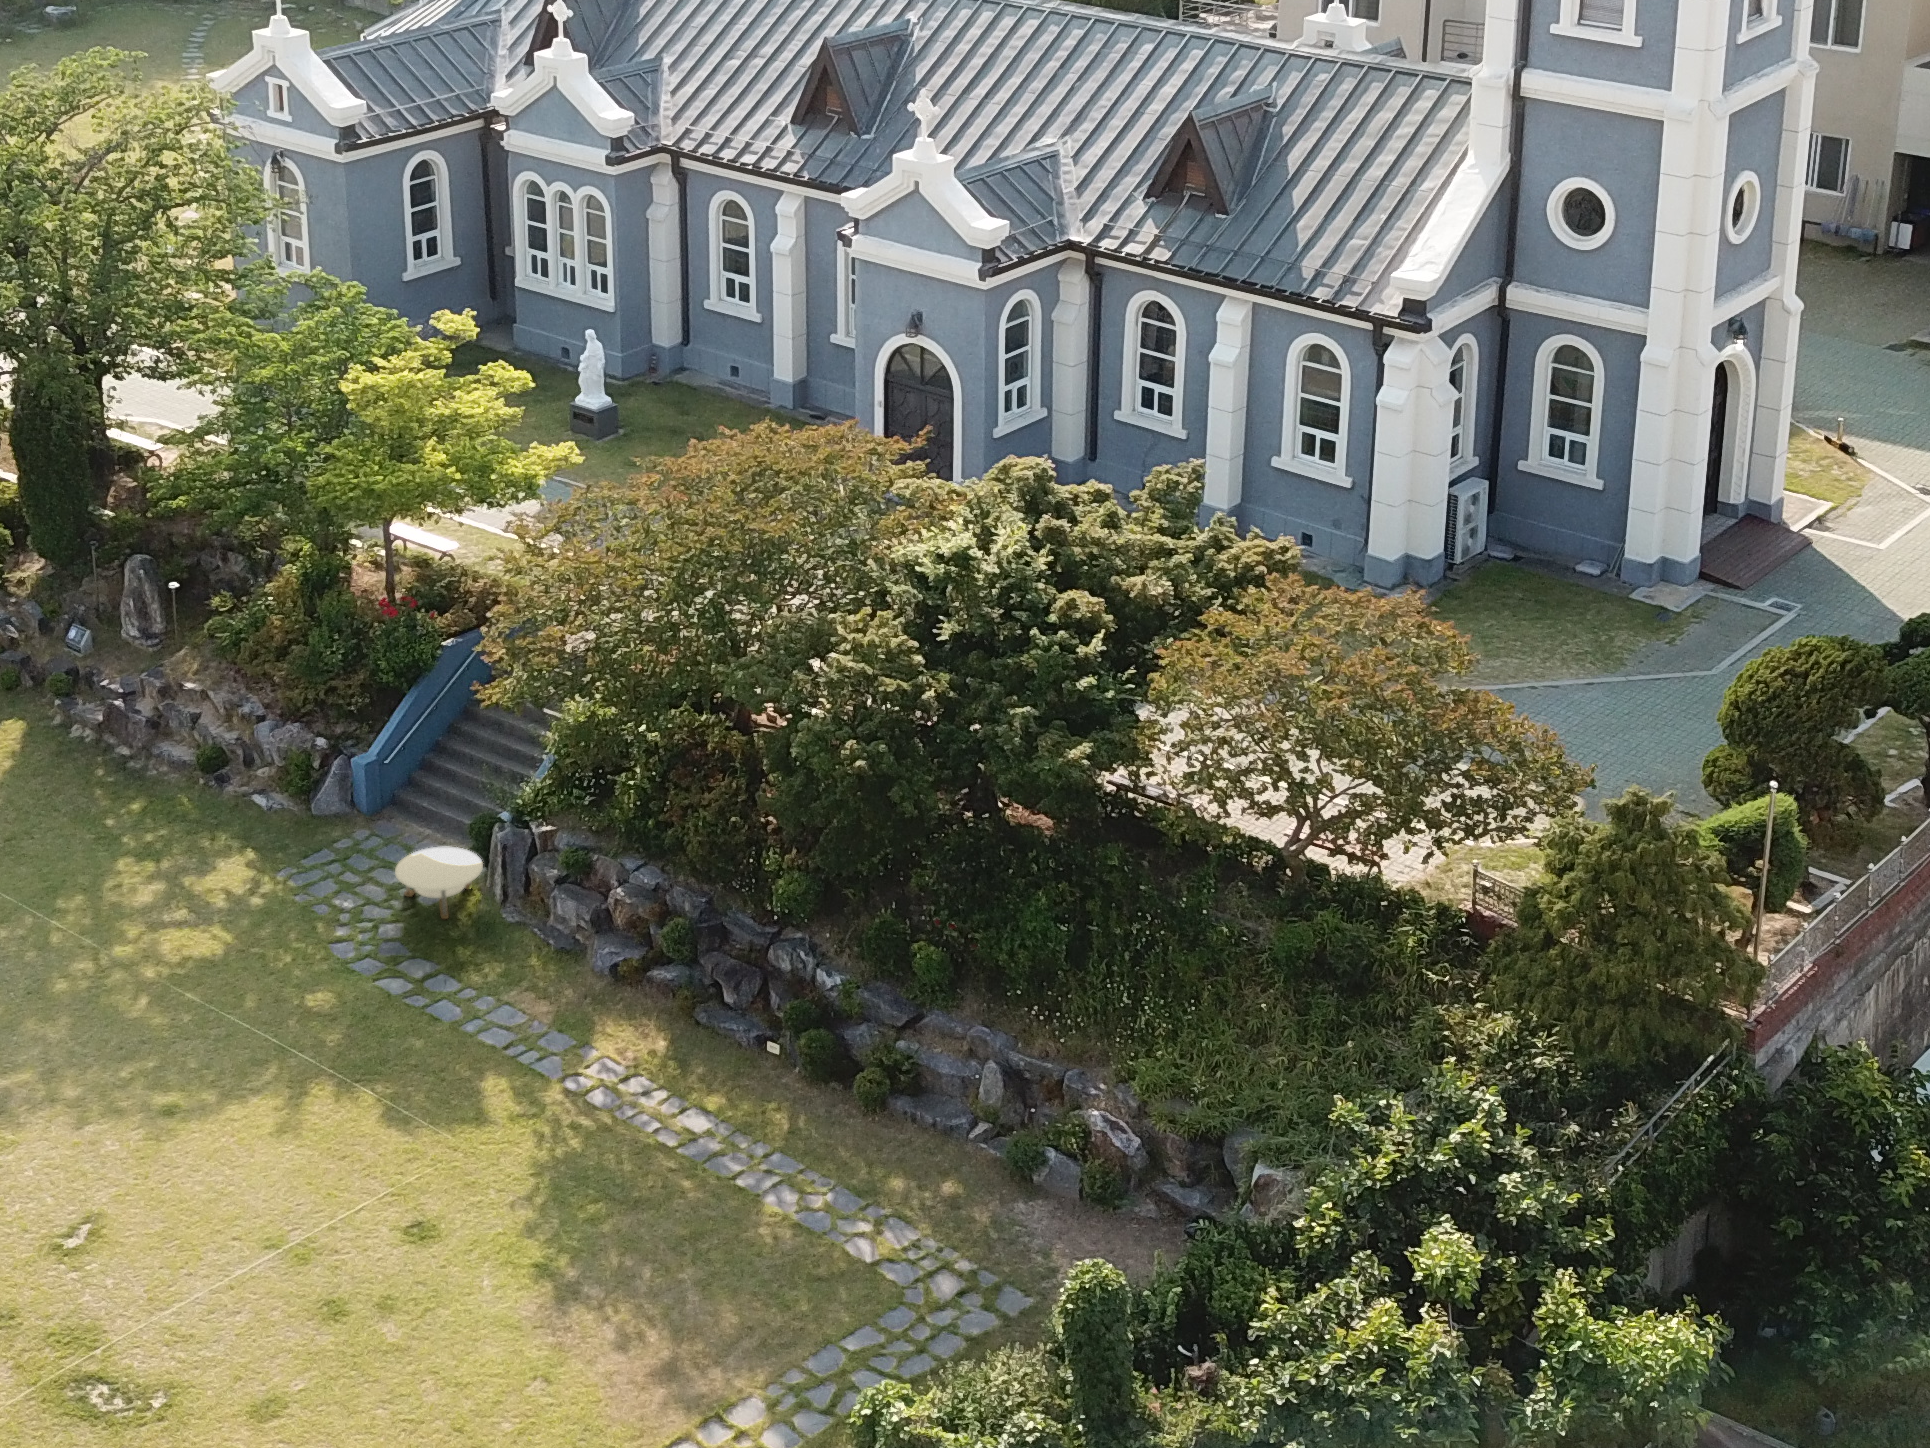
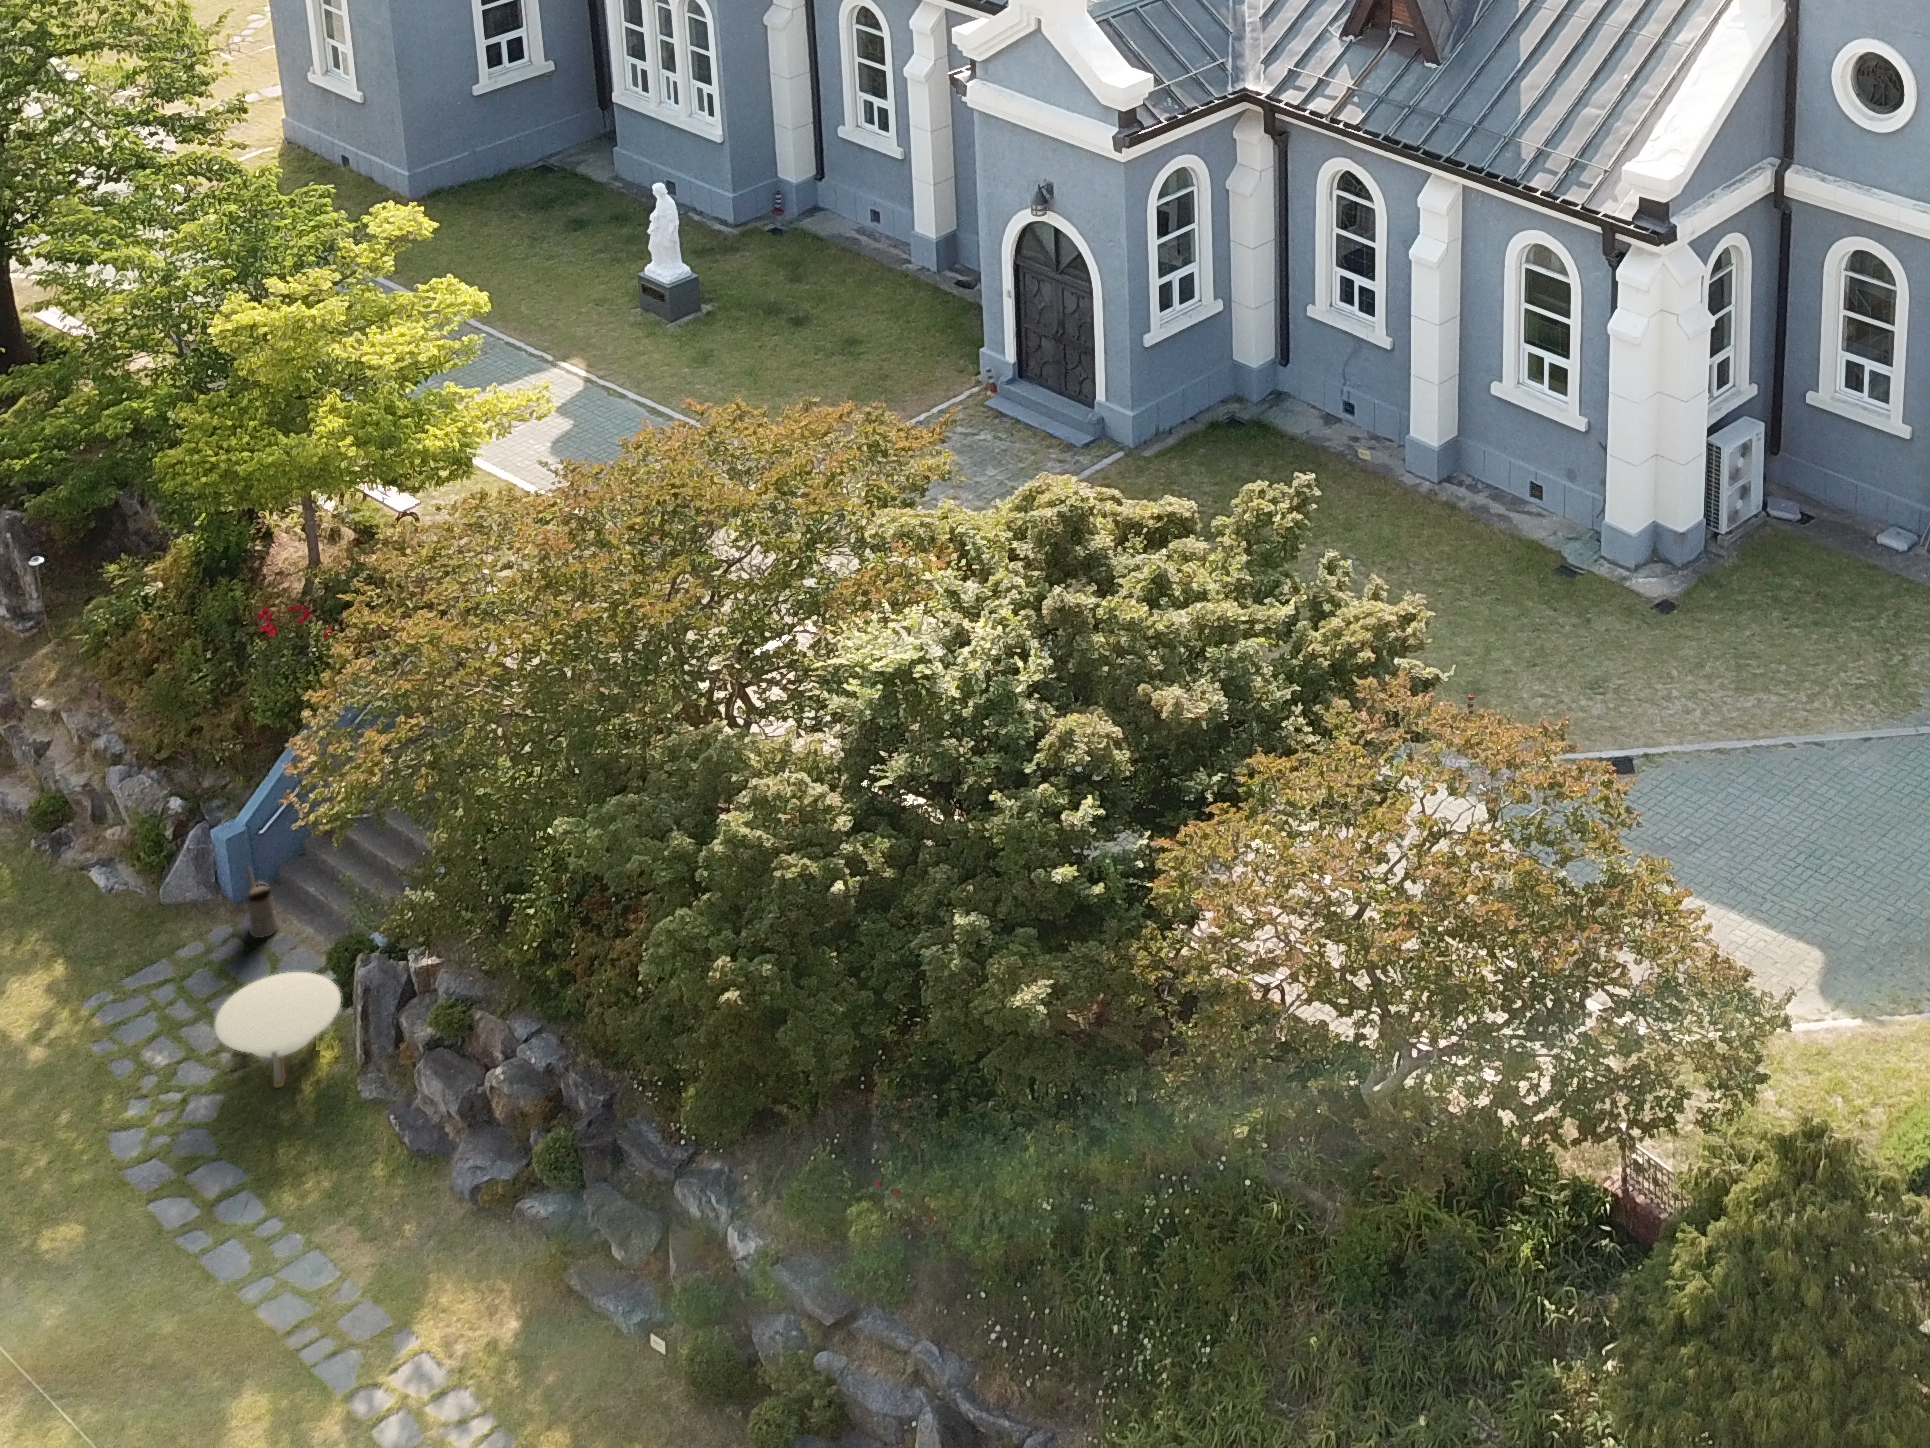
watering can: none [380,788,408,837] -> present [246,868,279,938]

